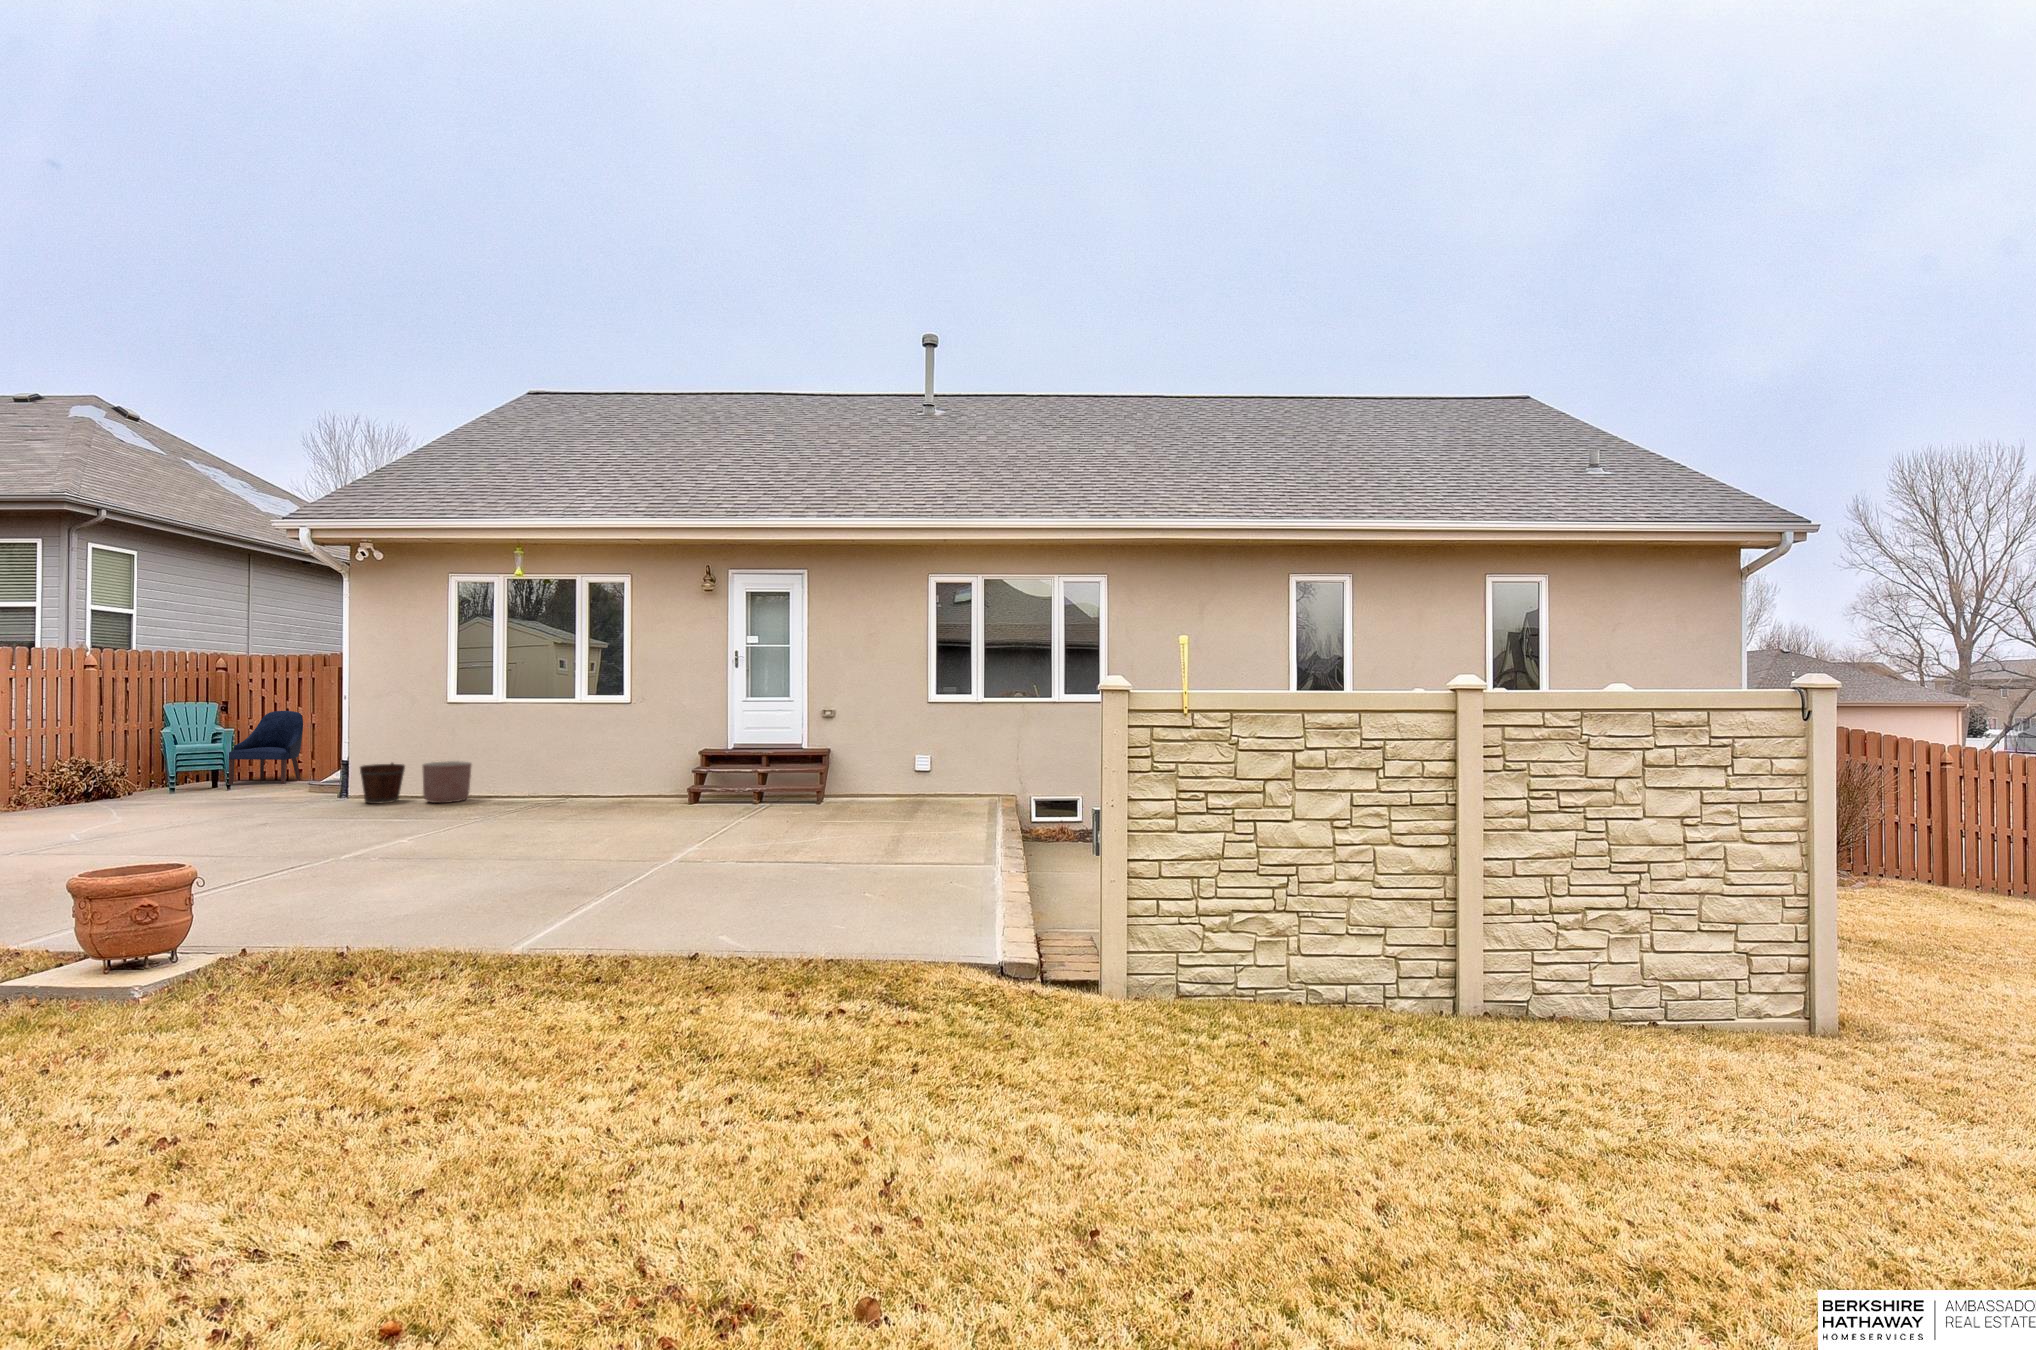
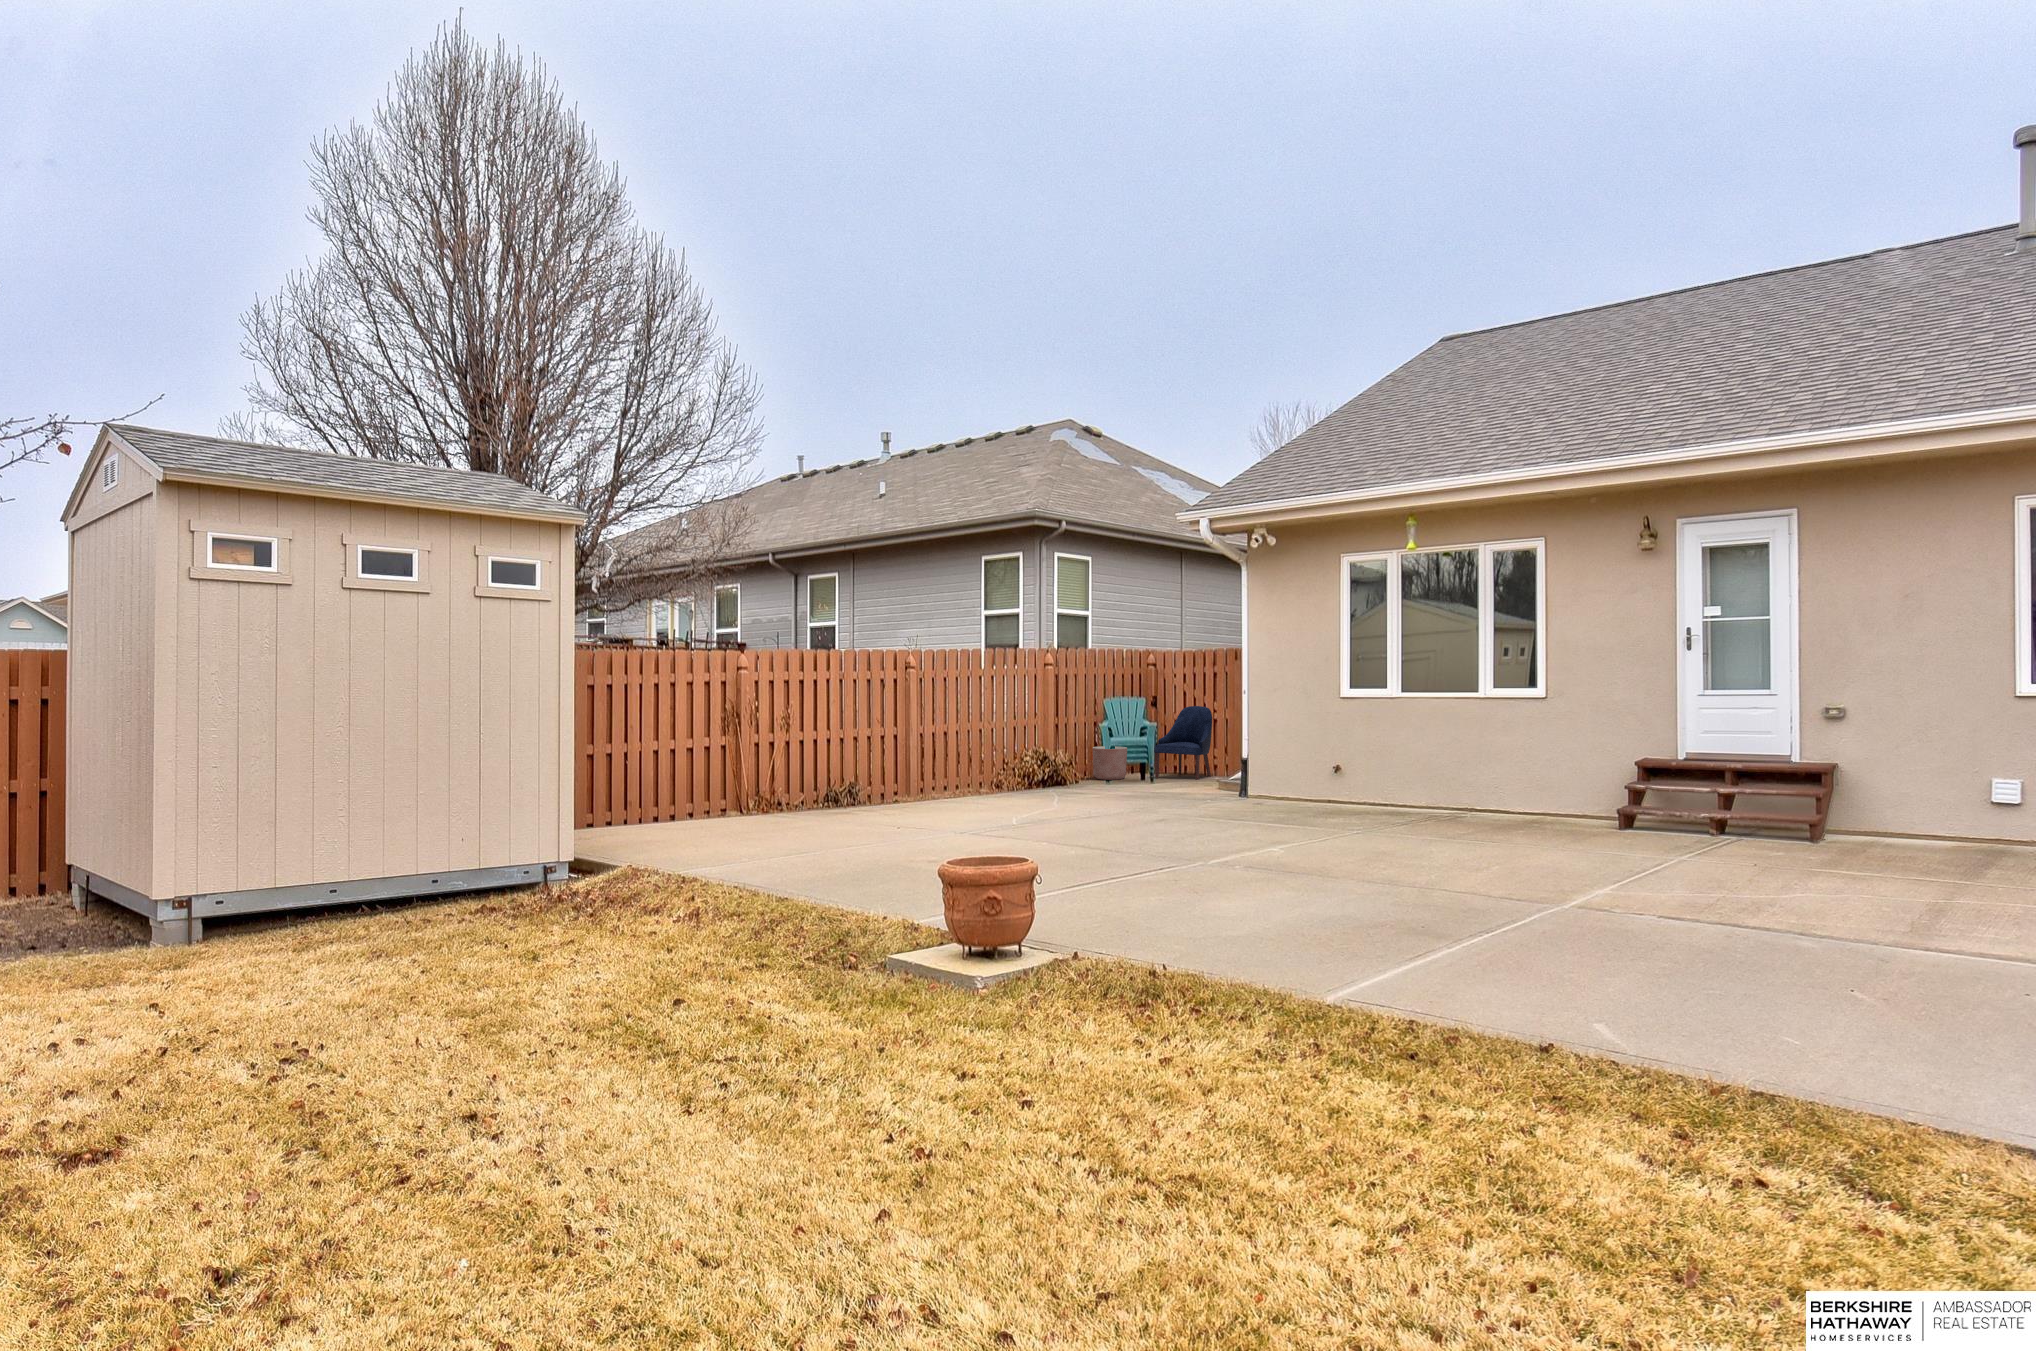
planter: present [422,761,472,803] -> present [1093,746,1127,780]
bucket: present [360,763,405,804] -> none [1263,760,1303,803]

